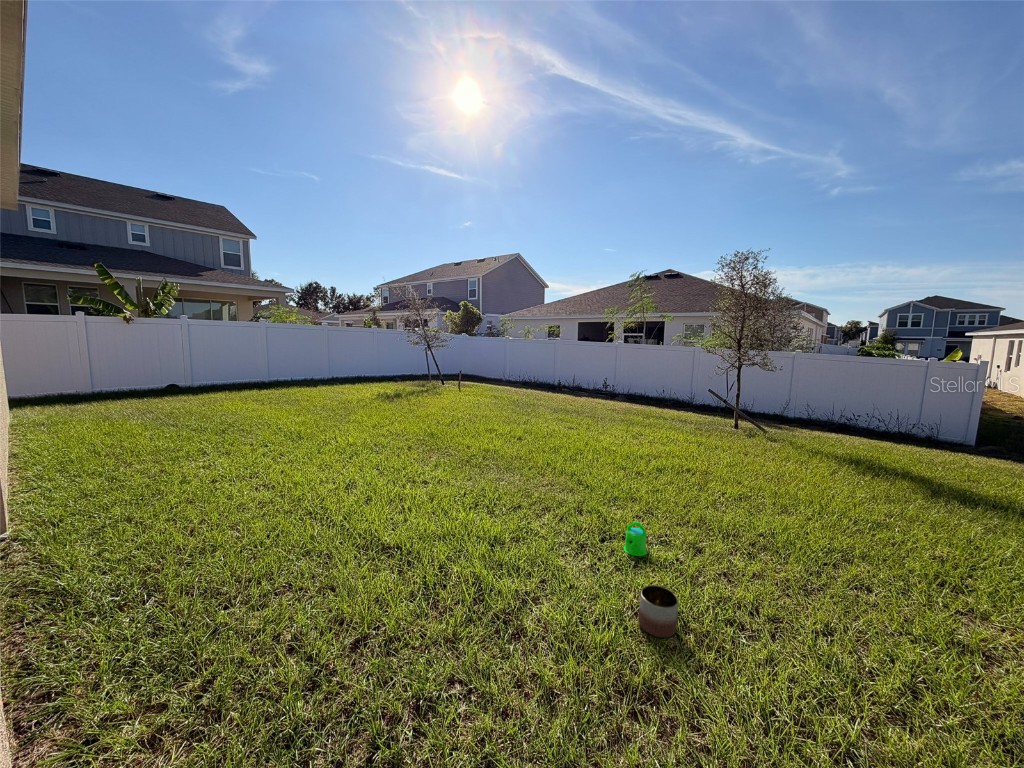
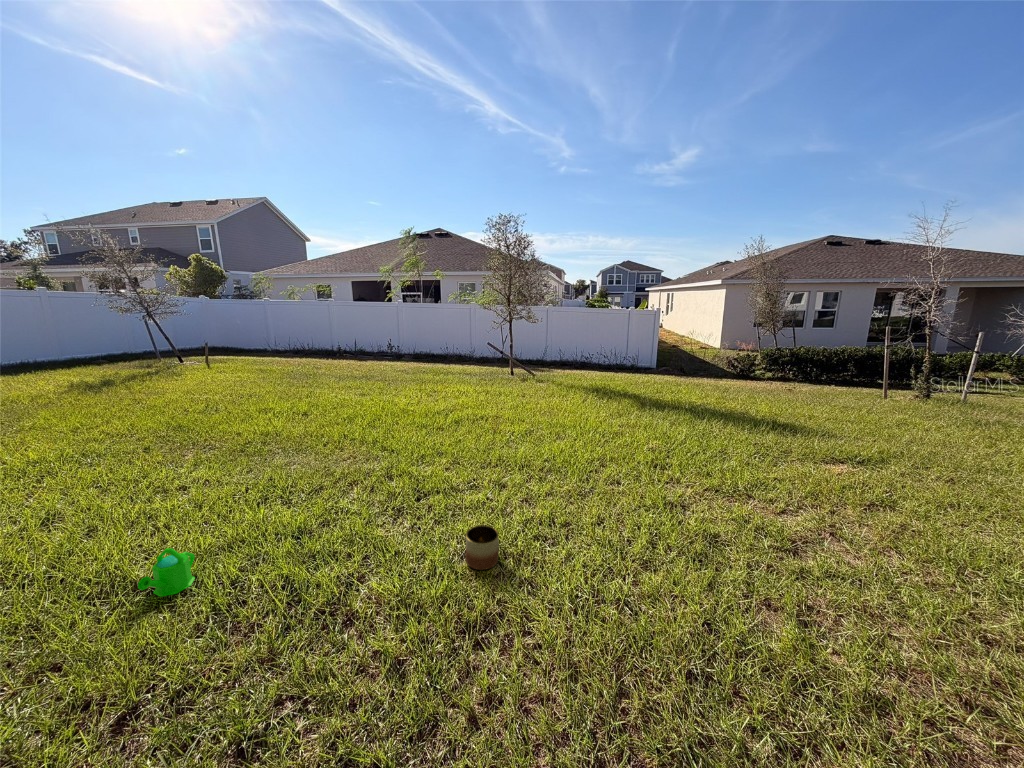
watering can: present [623,521,647,556] -> present [138,548,195,597]

